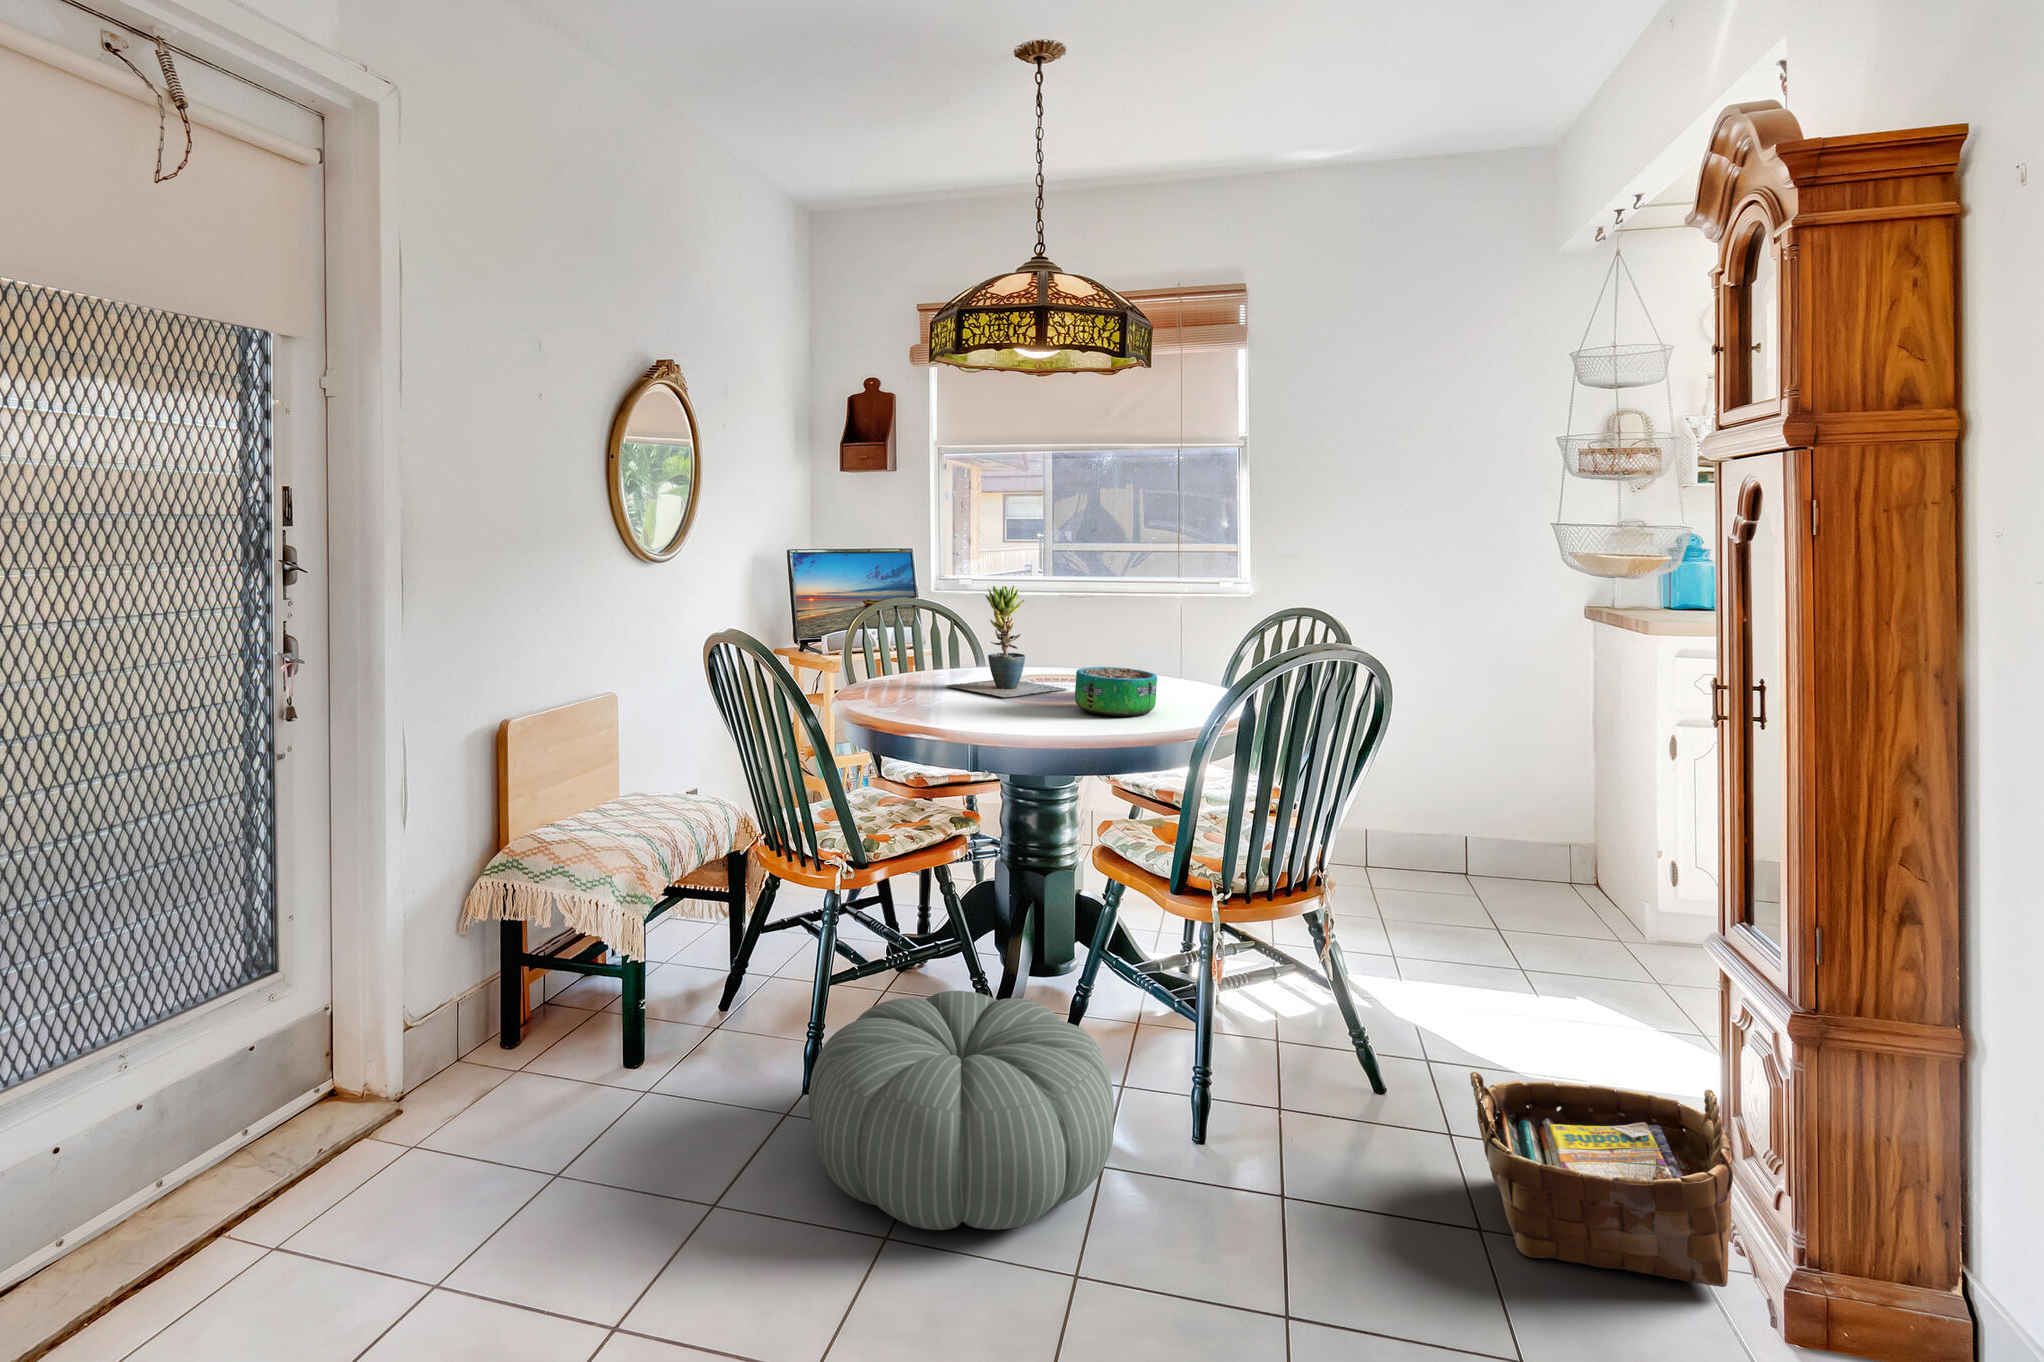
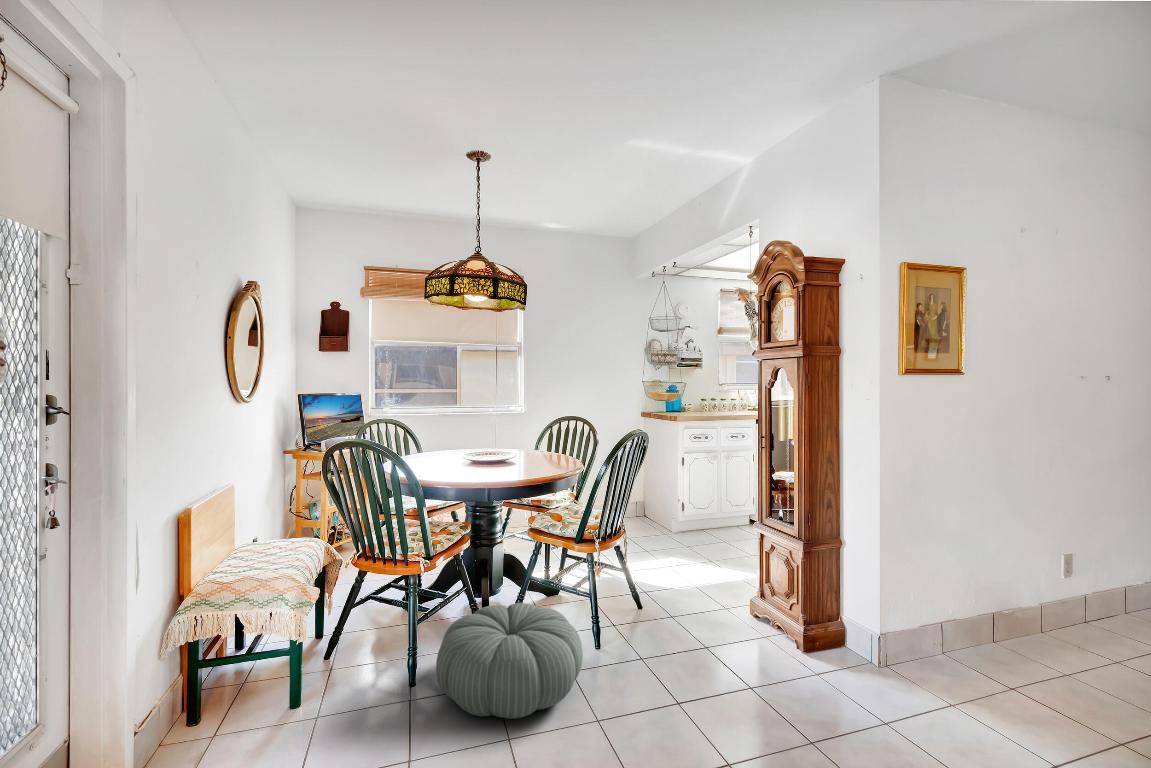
potted plant: present [946,585,1066,697] -> none [434,411,495,465]
decorative bowl: present [1075,667,1157,716] -> none [513,447,549,468]
woven basket: present [1470,1072,1733,1287] -> none [693,578,781,652]

